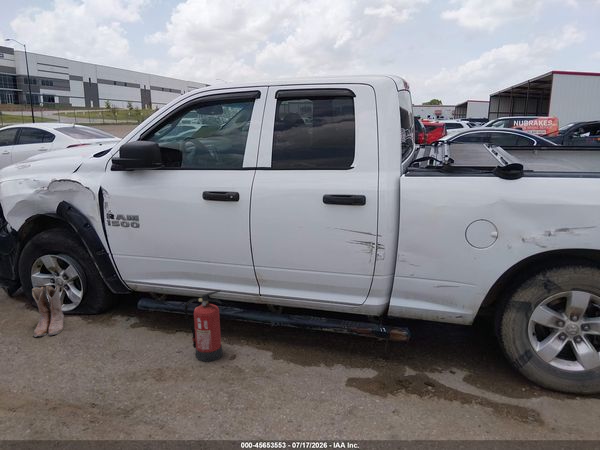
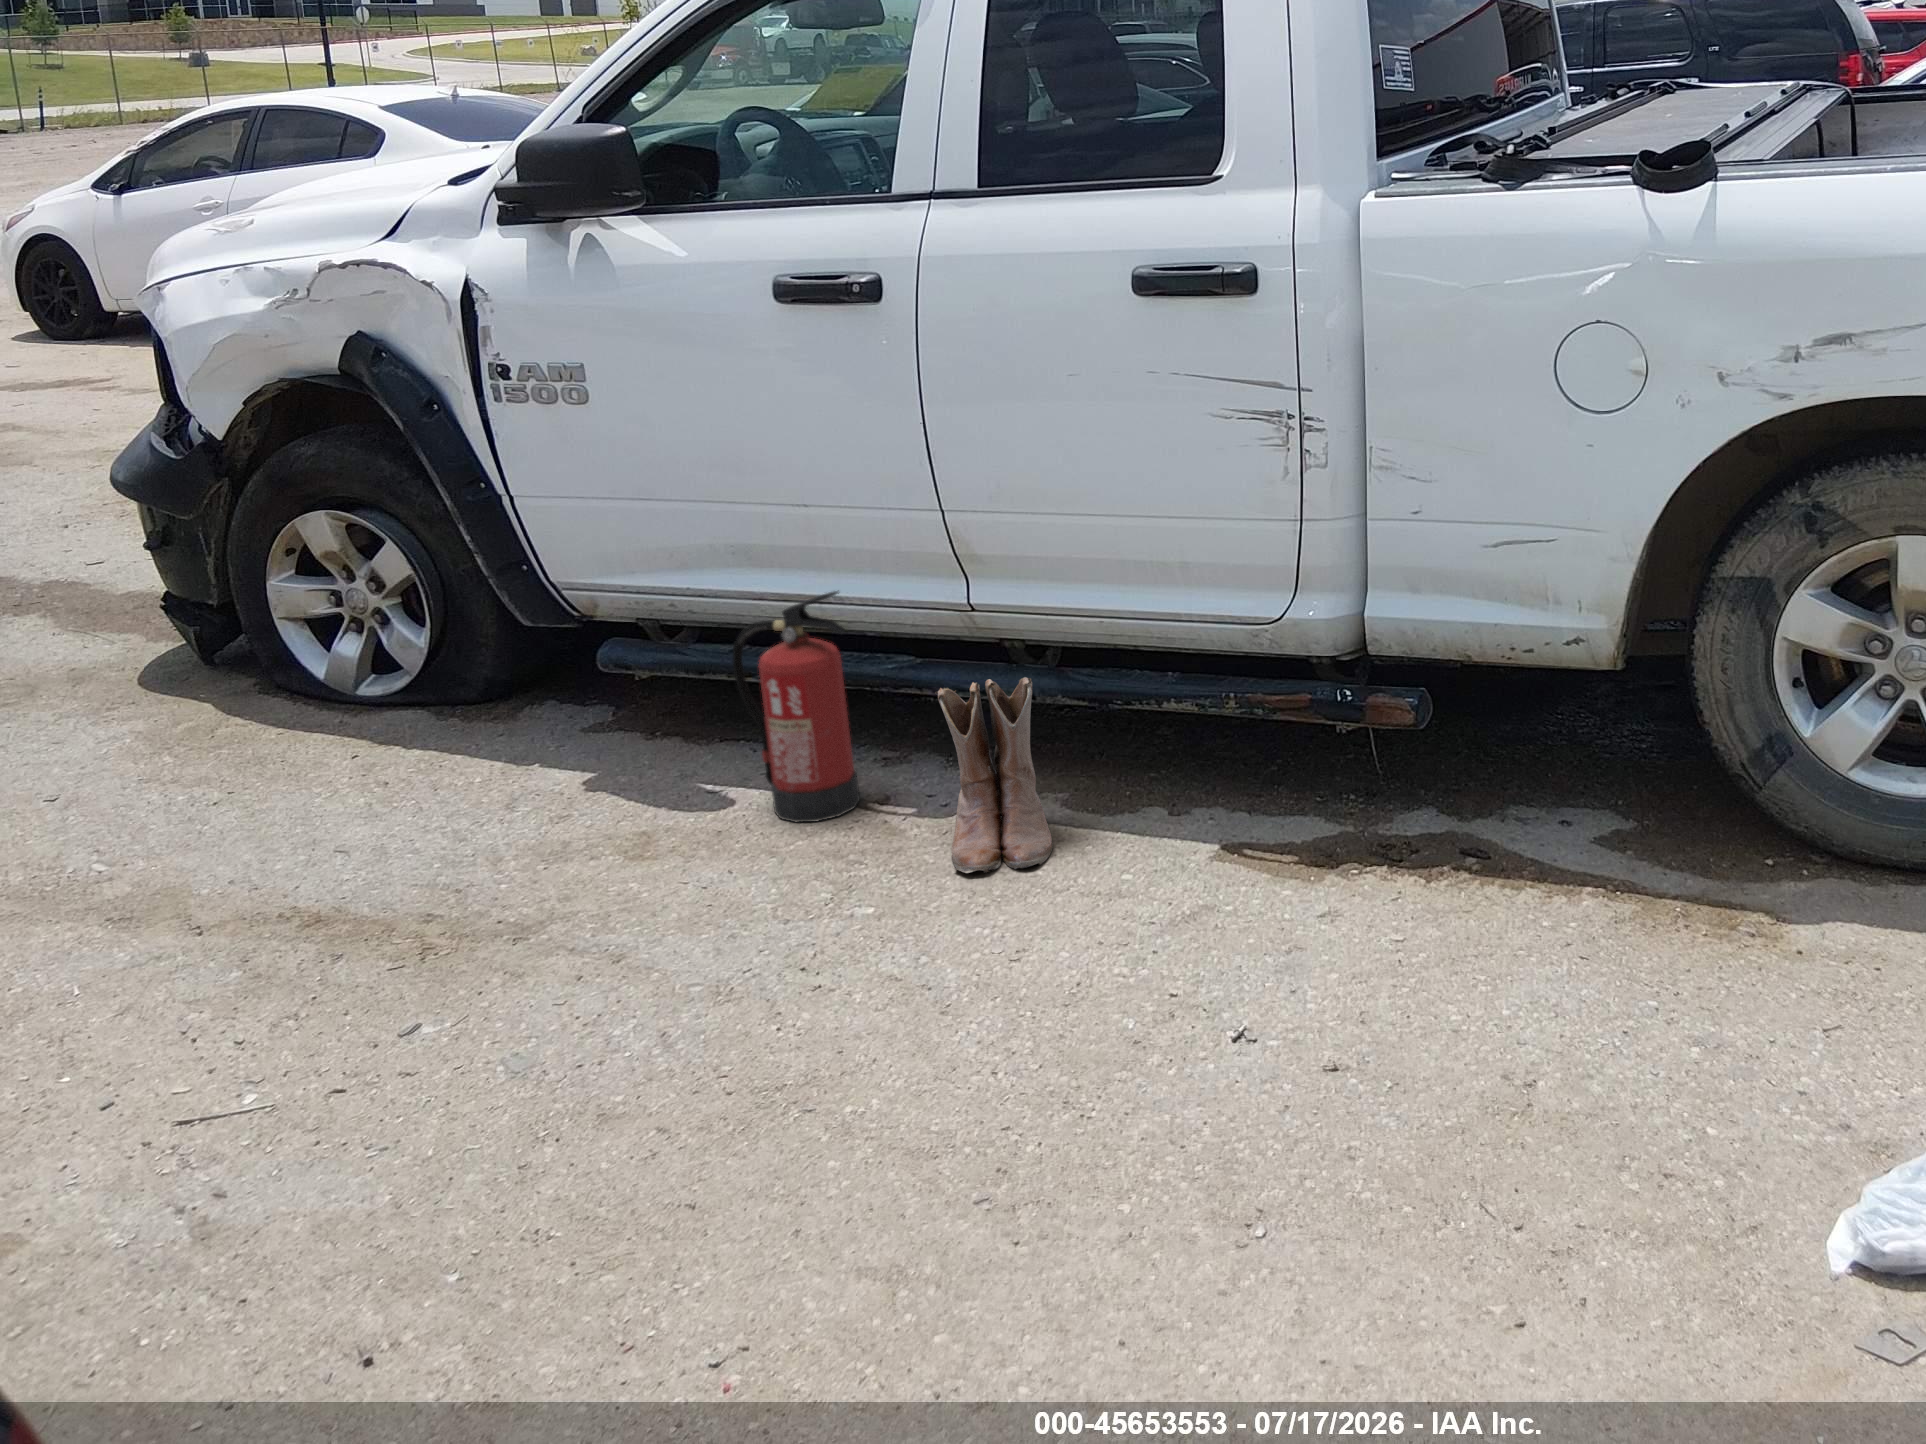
boots: present [32,286,64,337] -> present [937,677,1053,873]

